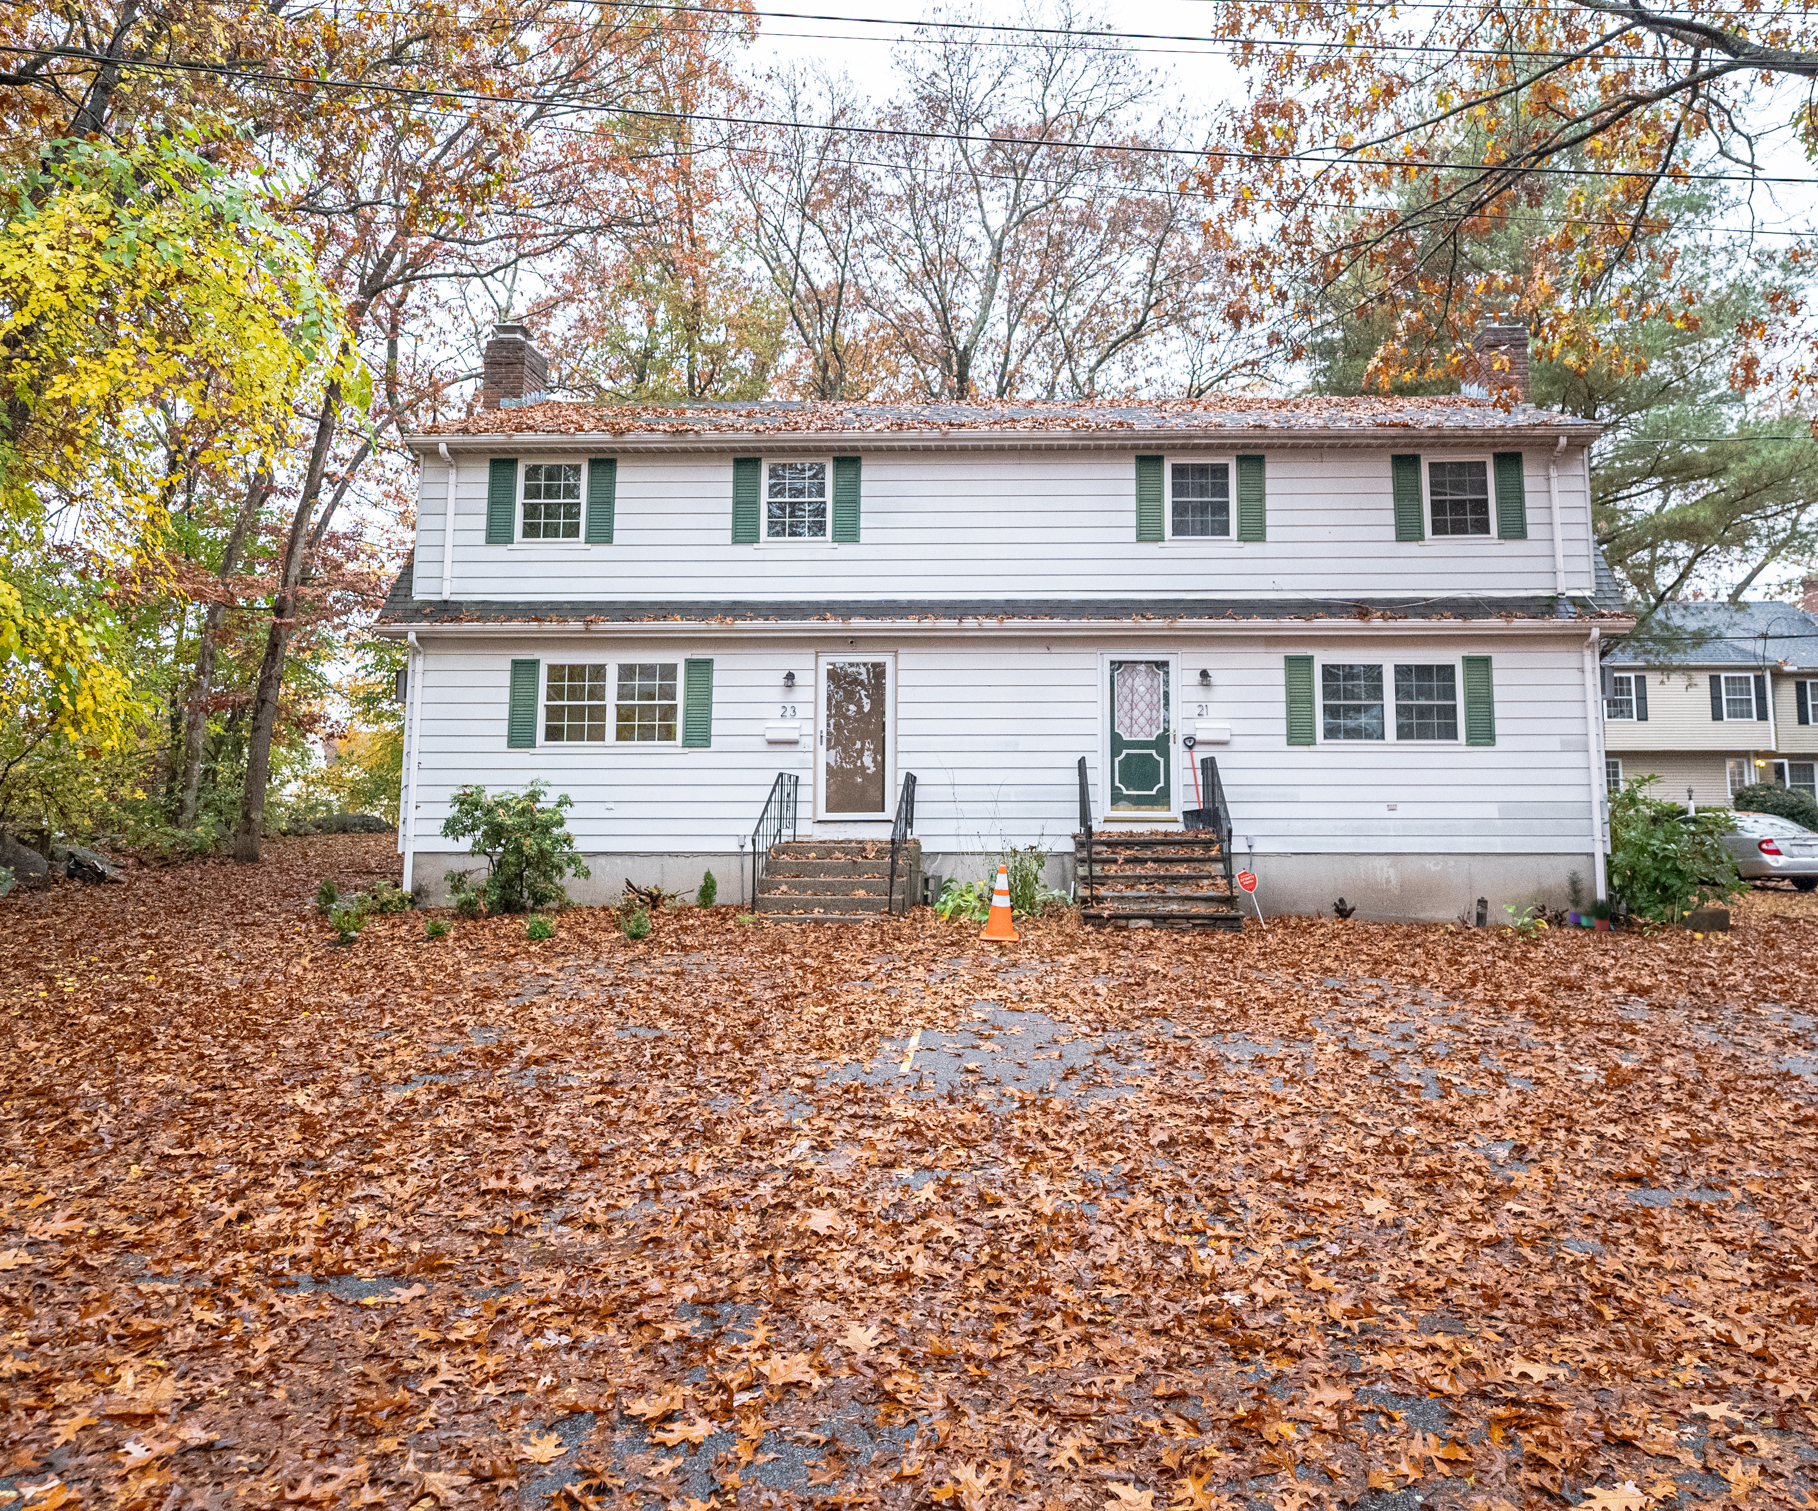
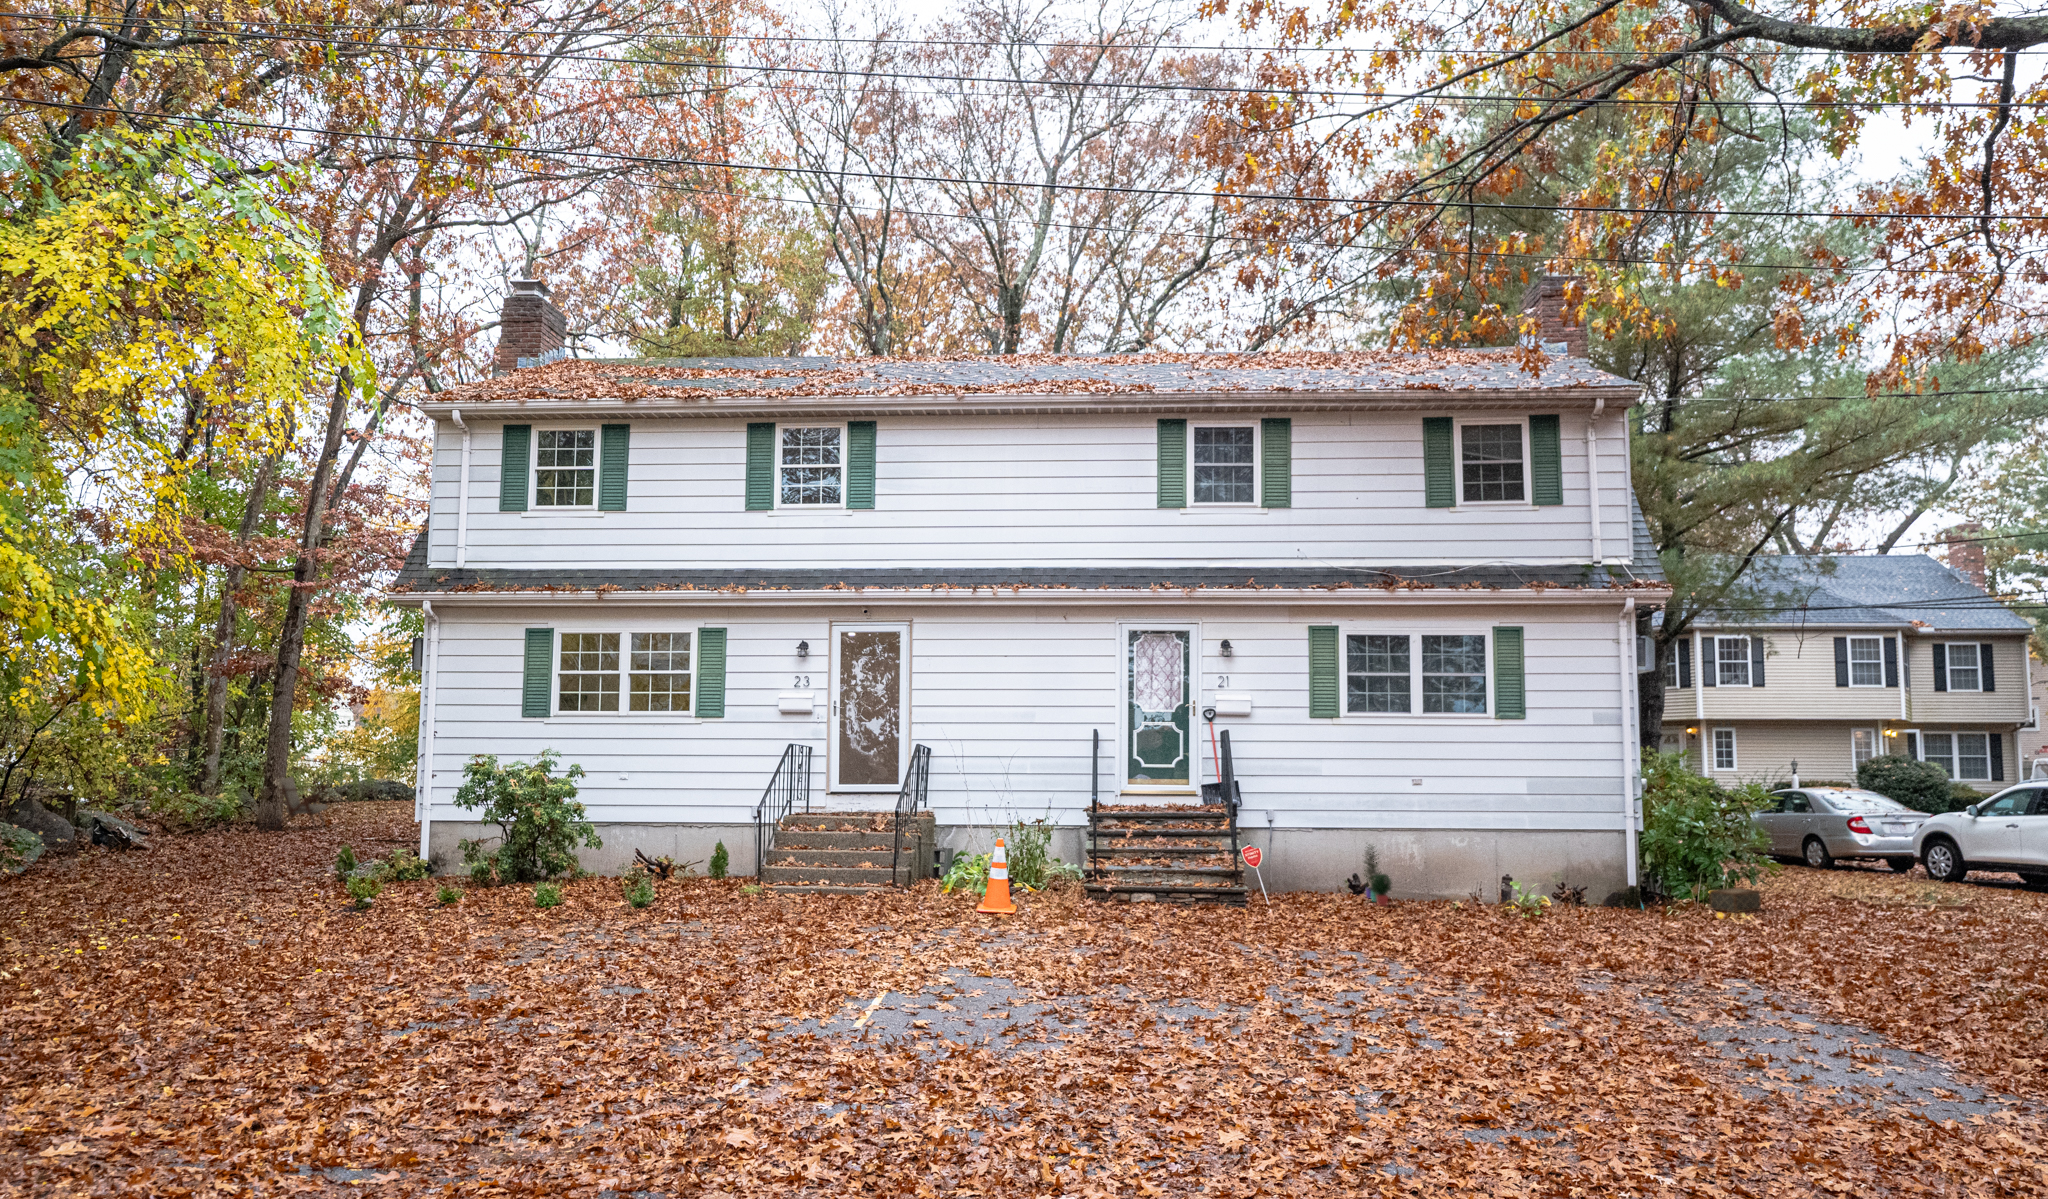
lounge chair: none [253,812,310,864] -> present [273,776,327,829]
potted plant: present [1566,870,1612,931] -> present [1364,844,1392,906]

